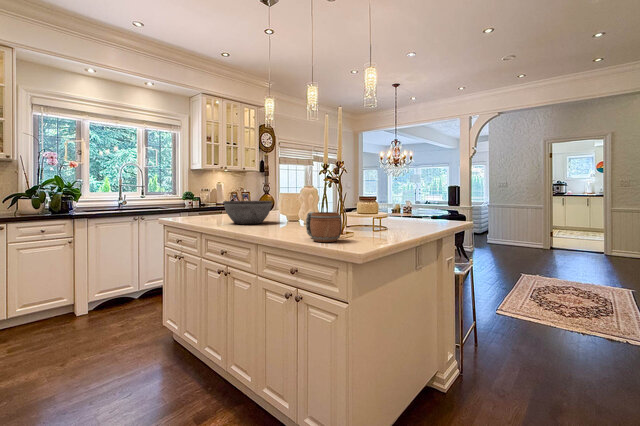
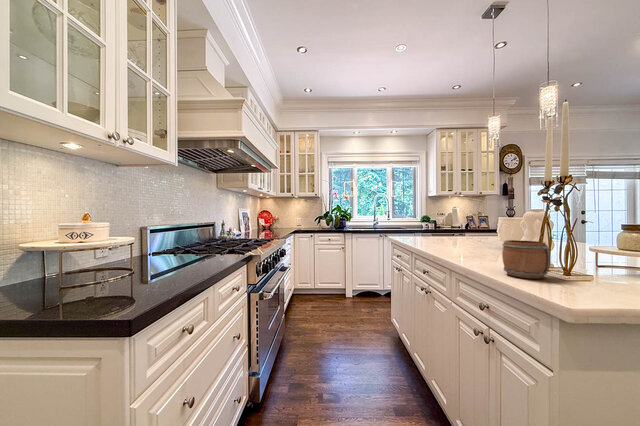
bowl: present [223,201,272,224] -> none [434,224,487,248]

